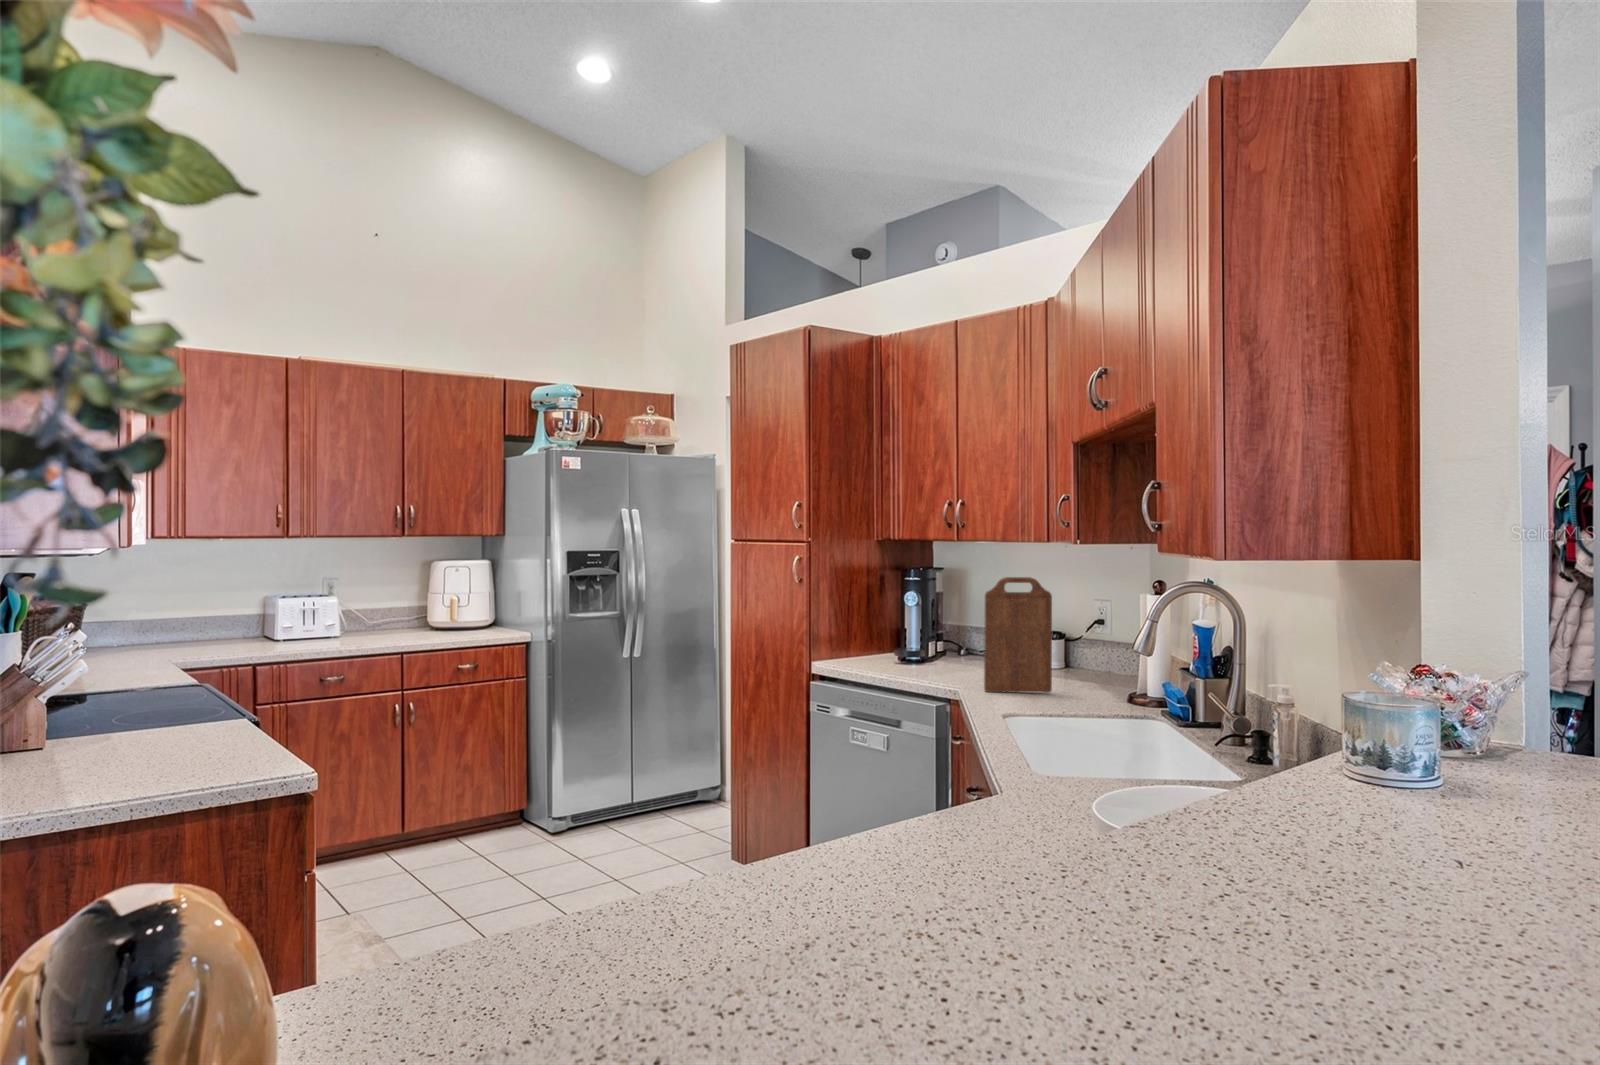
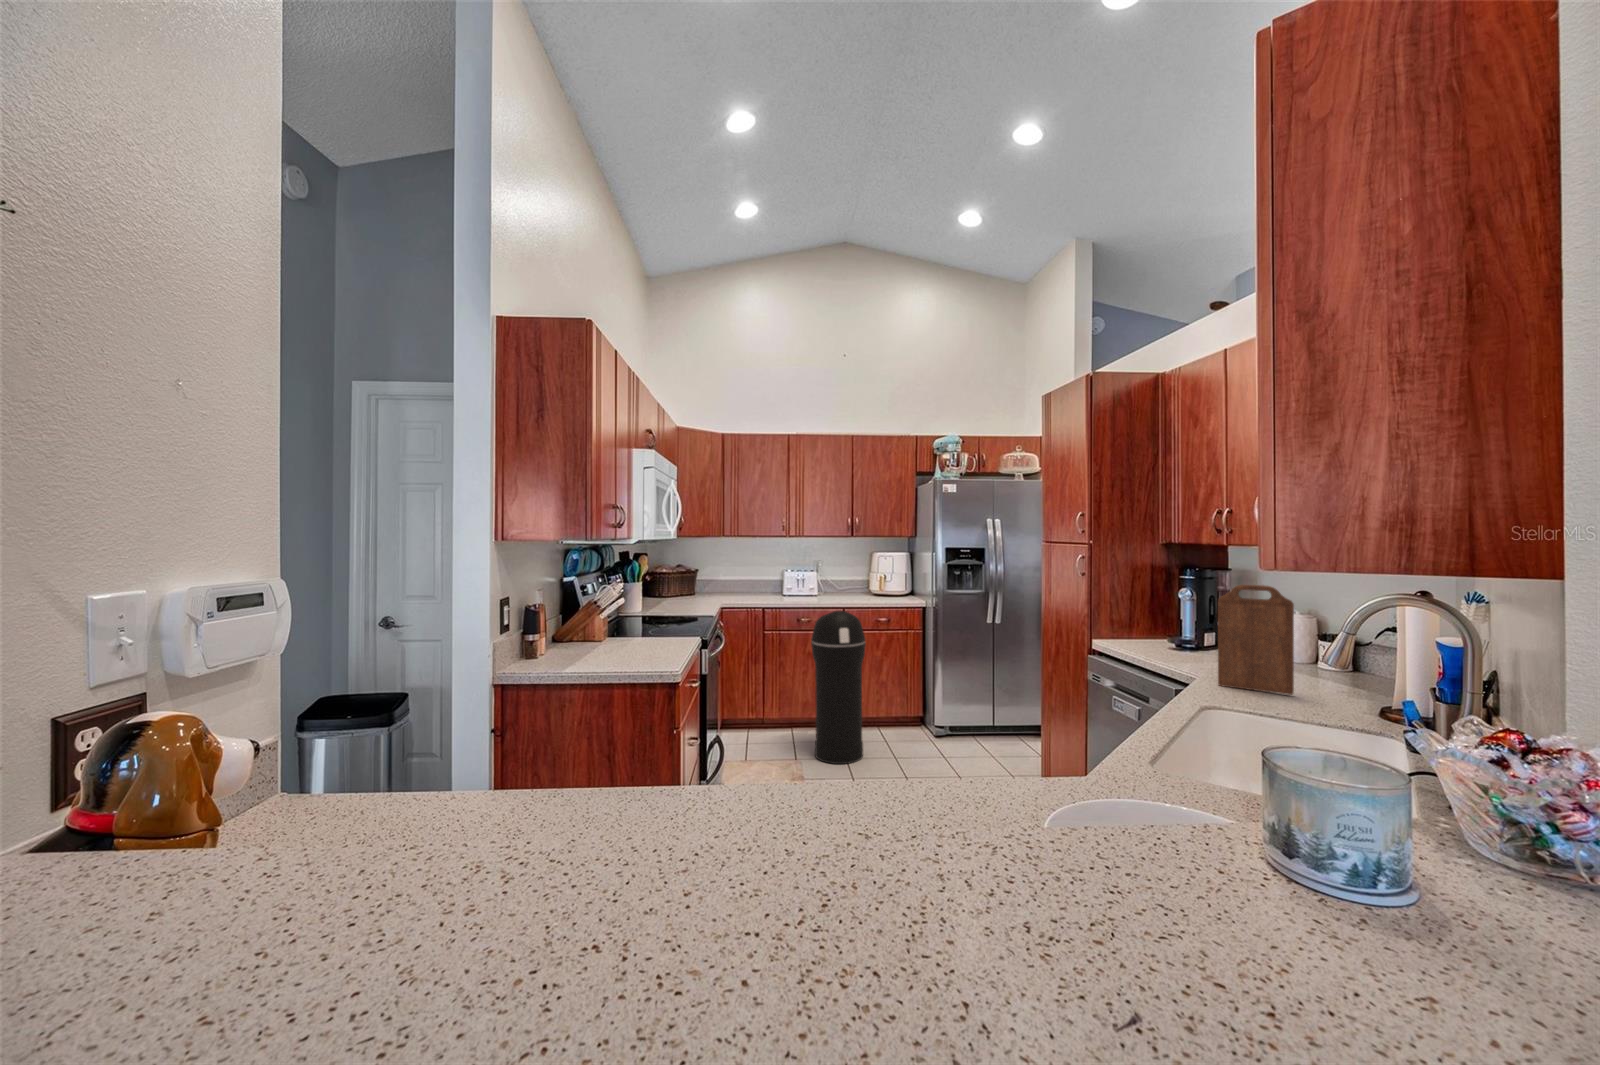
trash can: none [364,652,463,911] -> present [811,611,866,764]

